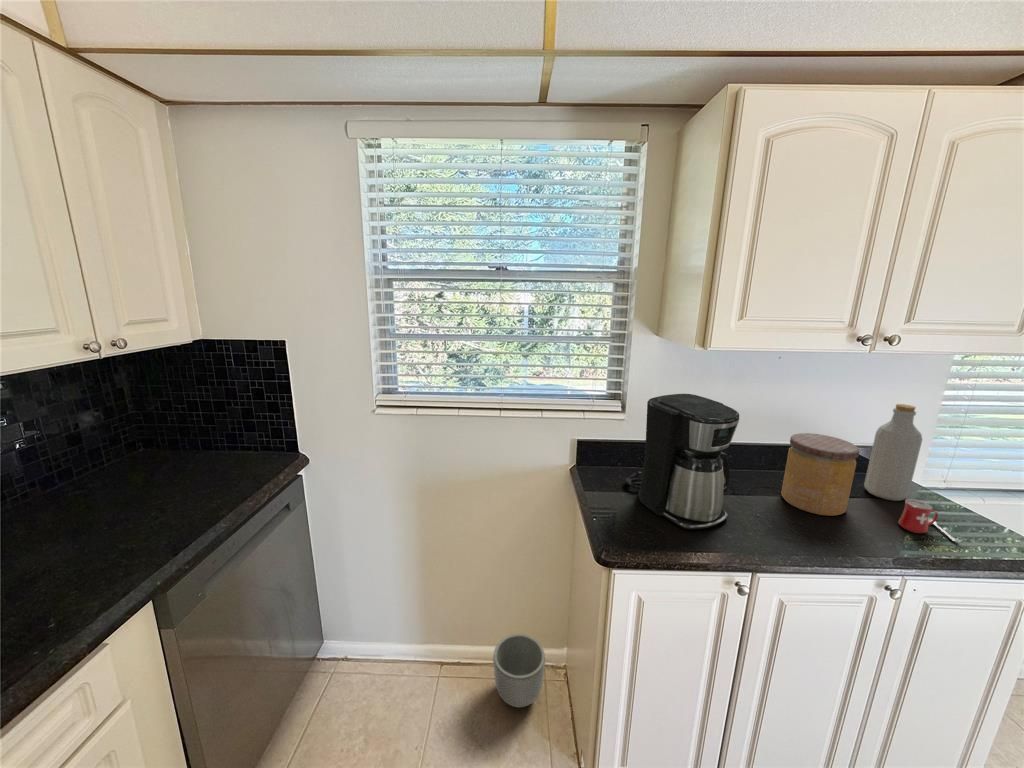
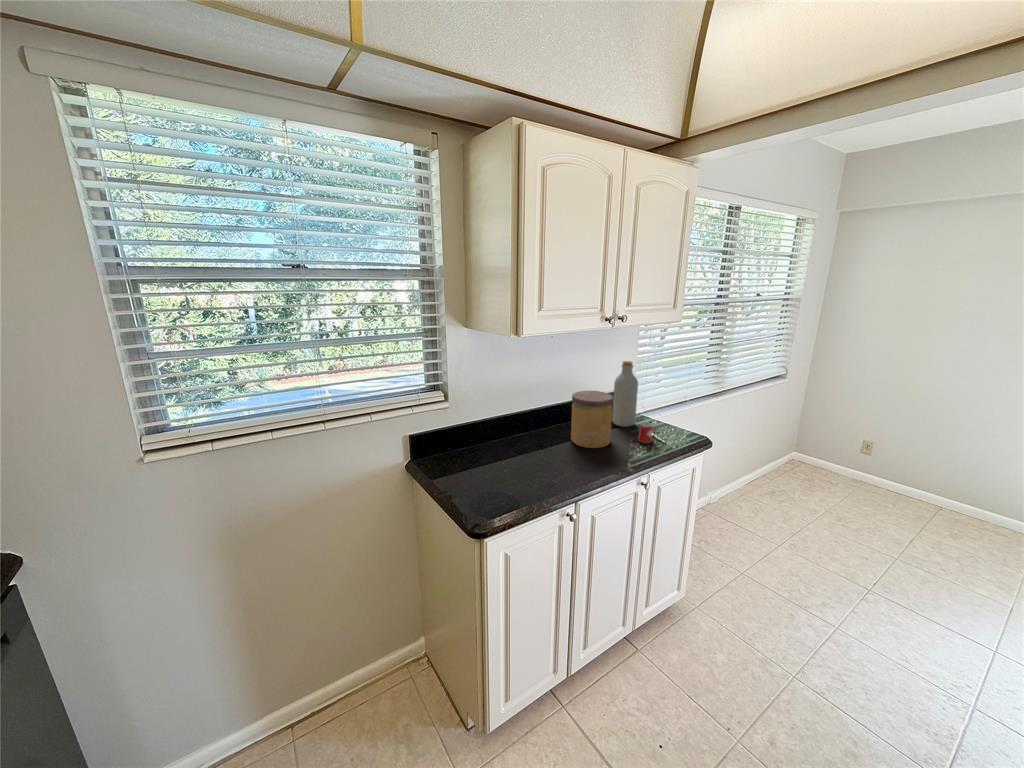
coffee maker: present [625,394,739,529] -> none [462,375,549,486]
planter: present [493,634,545,707] -> none [357,643,412,719]

